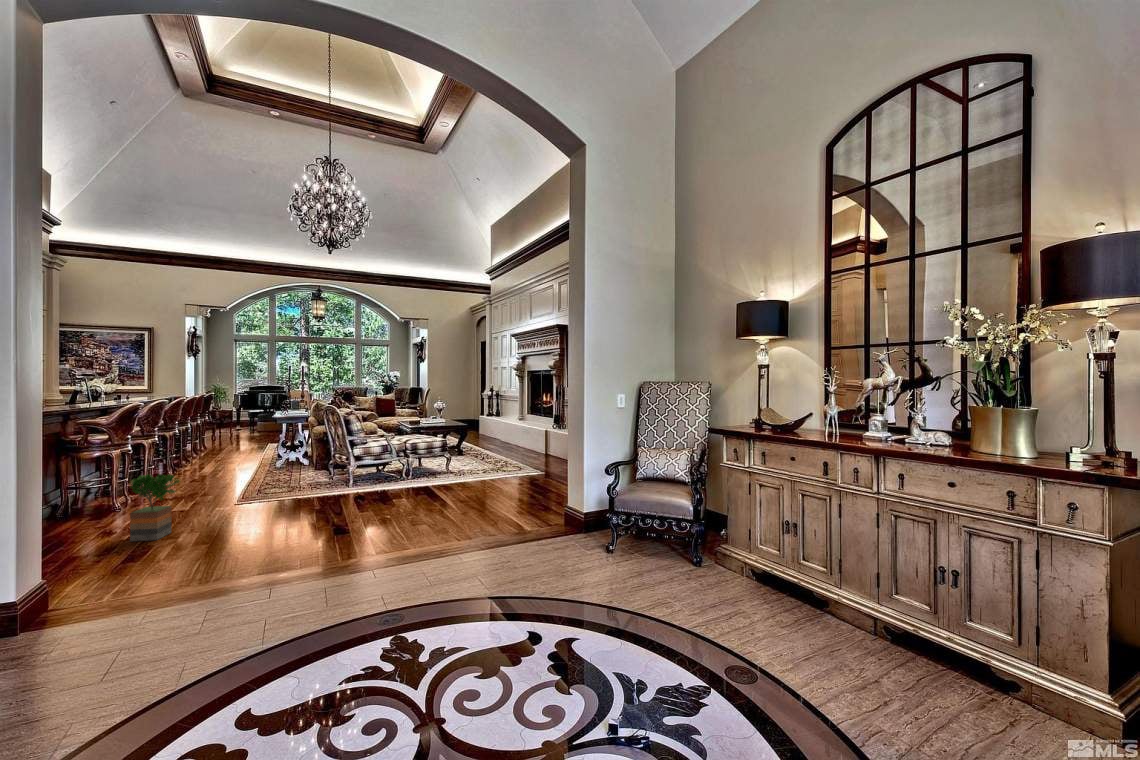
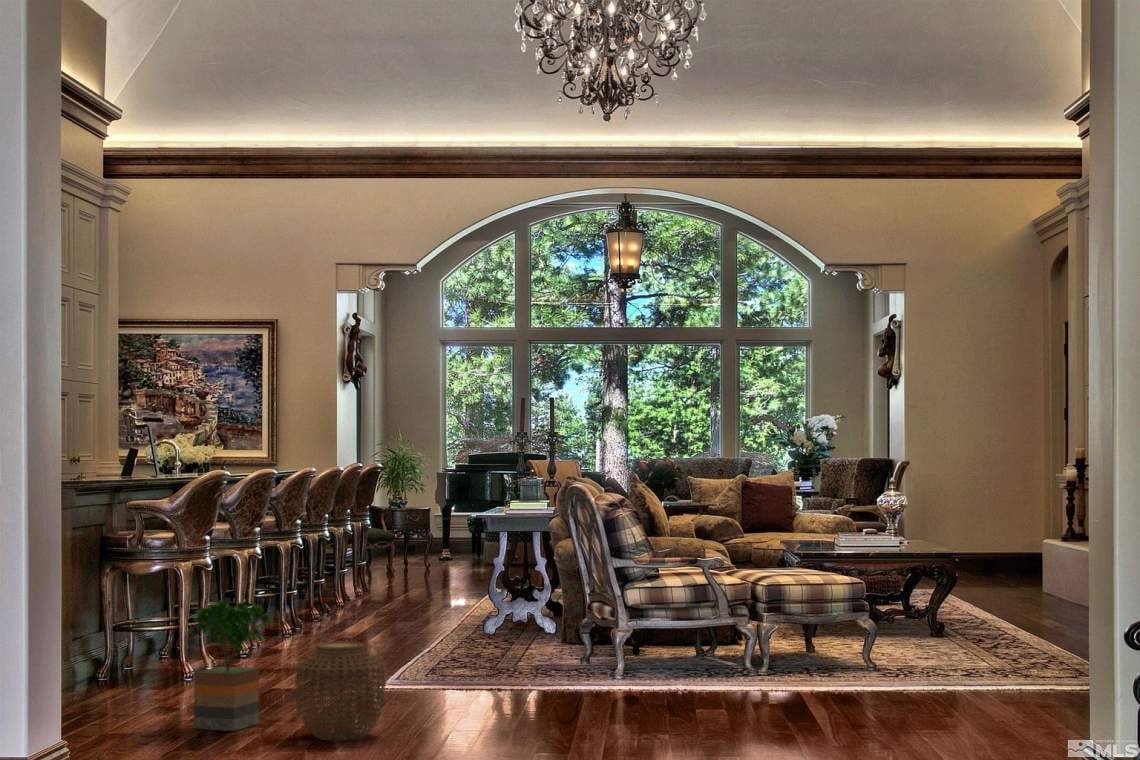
woven basket: none [198,489,250,539] -> present [295,642,385,741]

